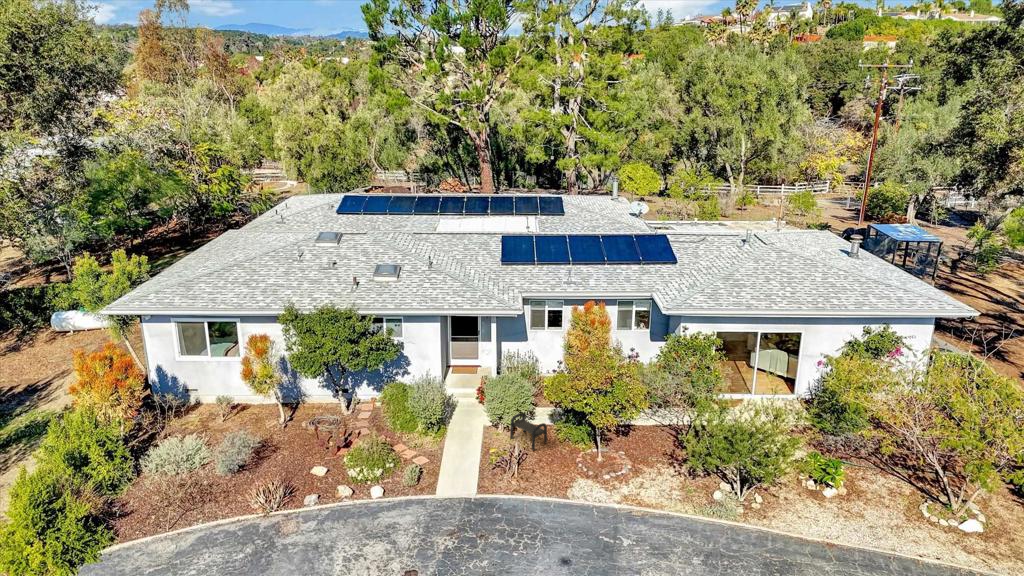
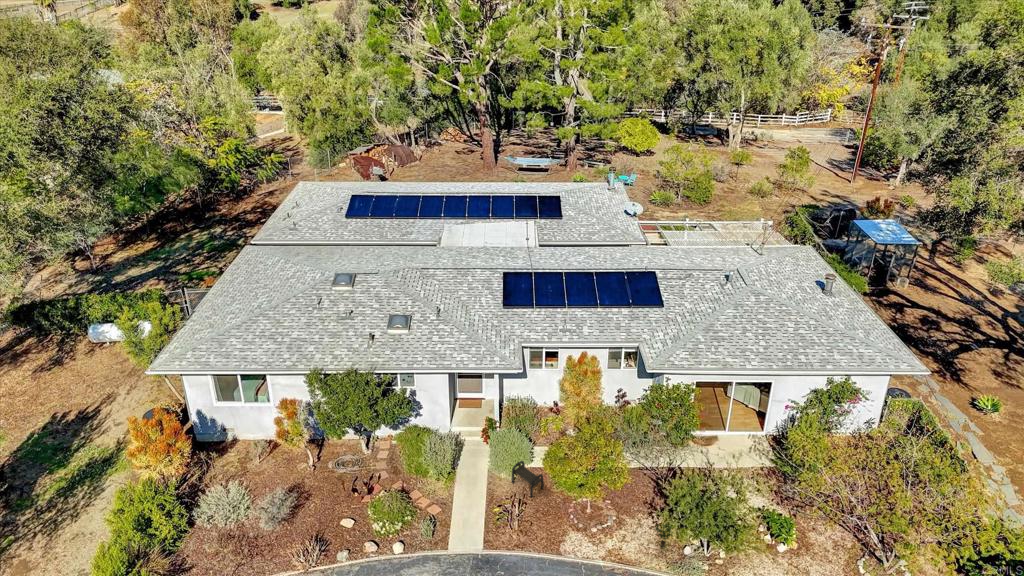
potted plant: none [676,463,702,493] -> present [655,524,673,548]

